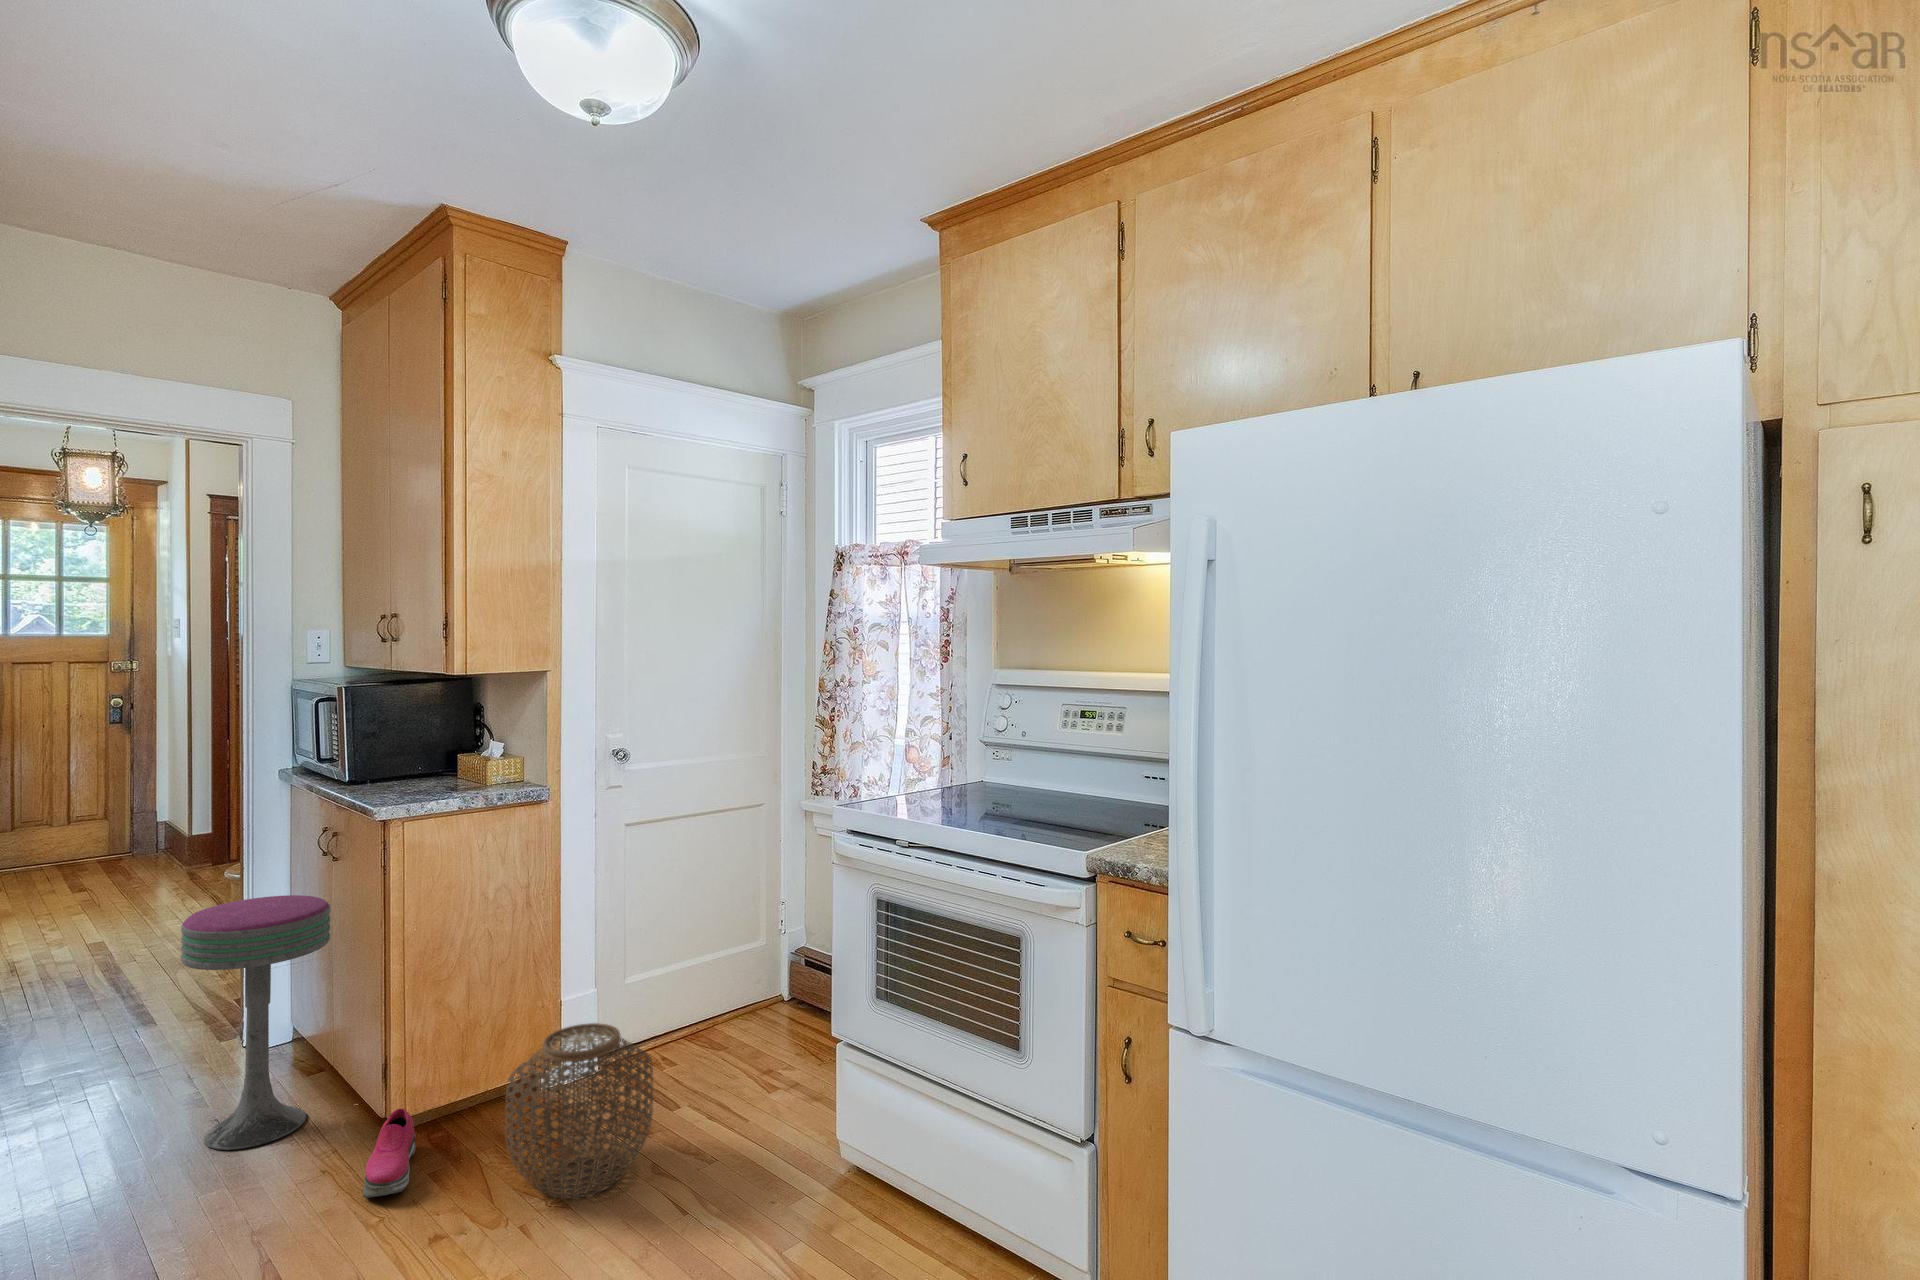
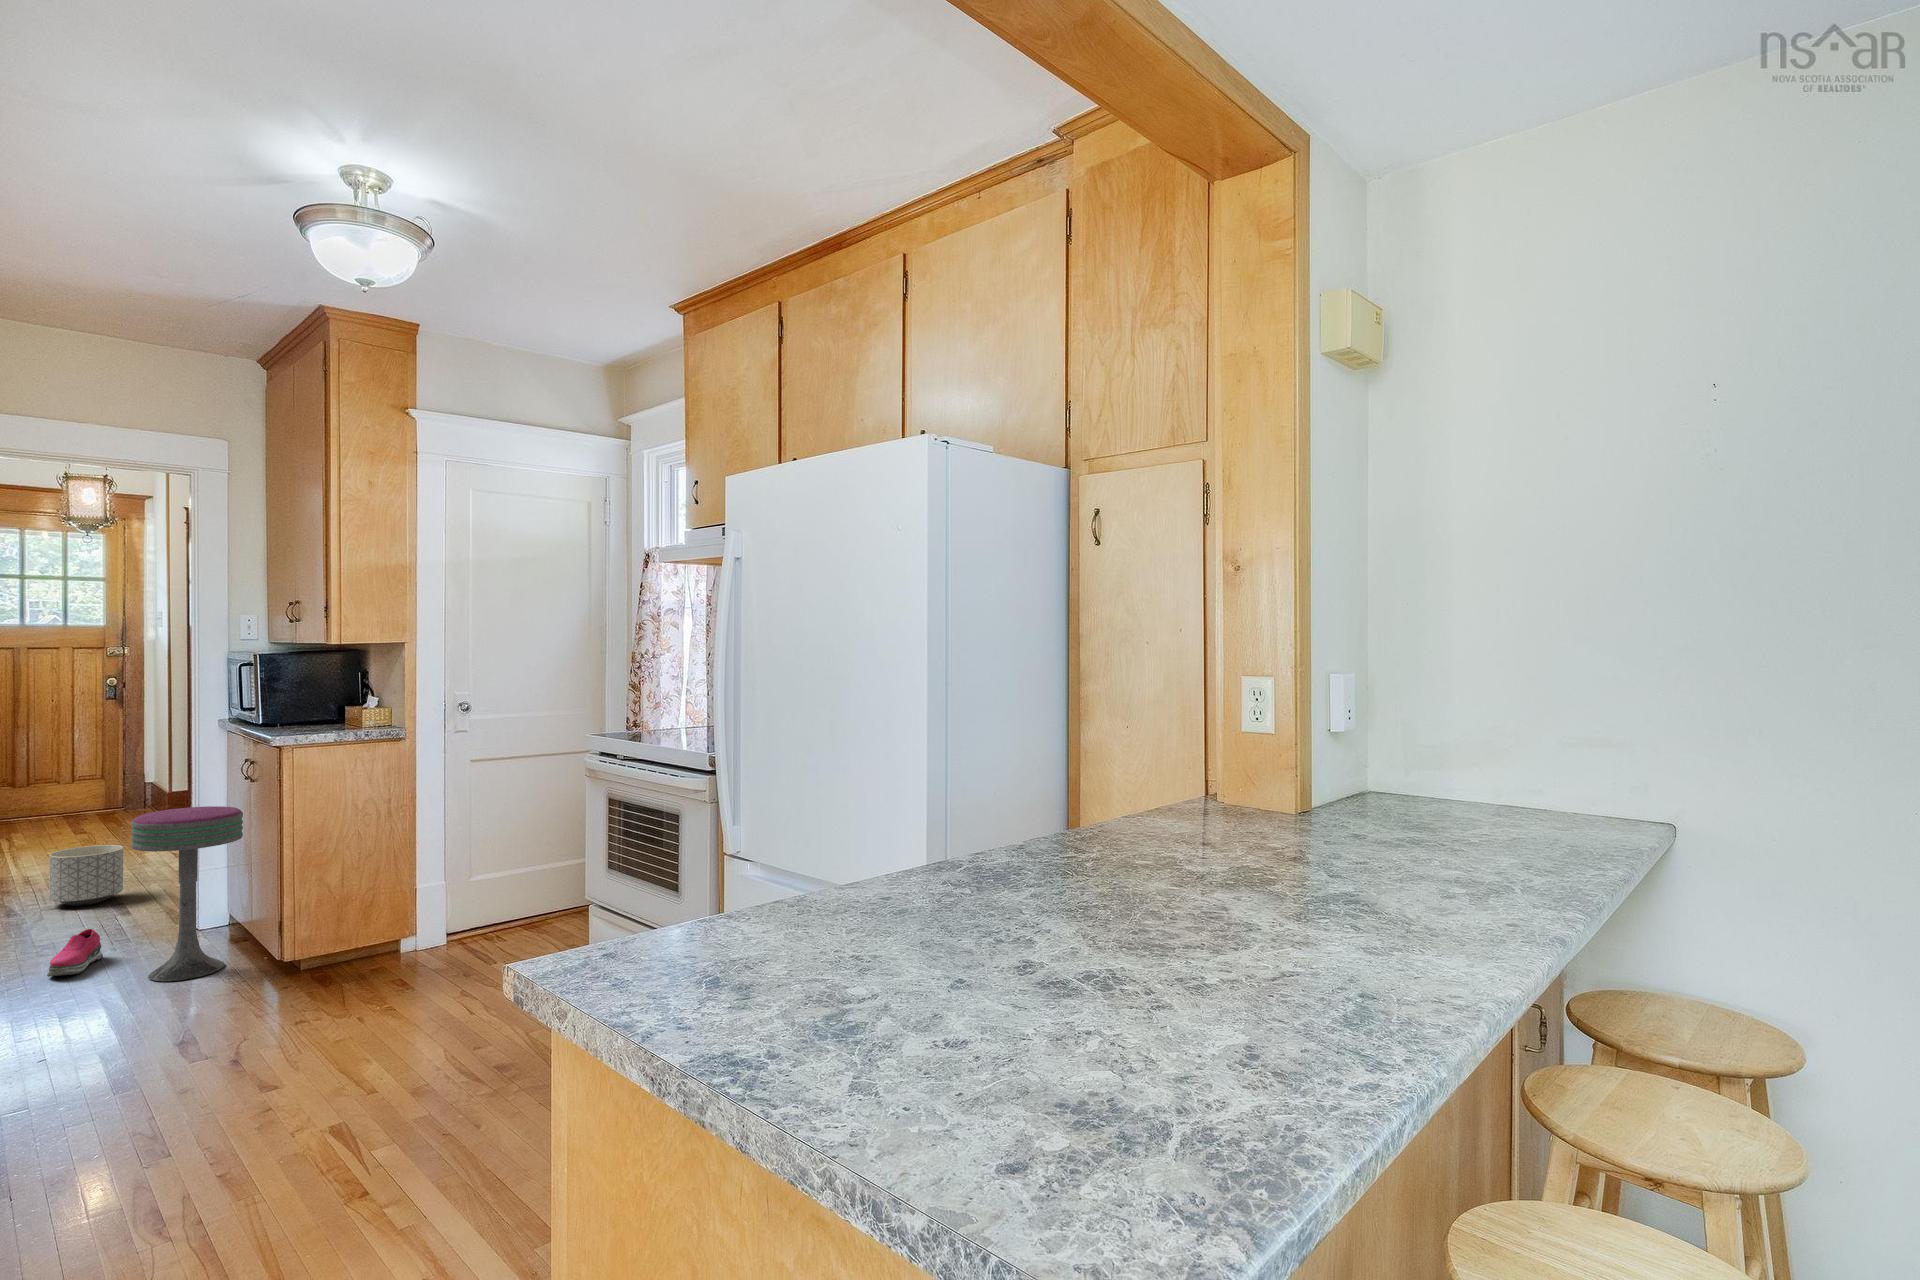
planter: none [54,925,149,1008] -> present [49,845,123,906]
woven basket: present [505,1023,653,1199] -> none [352,891,464,1007]
shoe: present [363,1108,416,1198] -> present [47,929,103,977]

